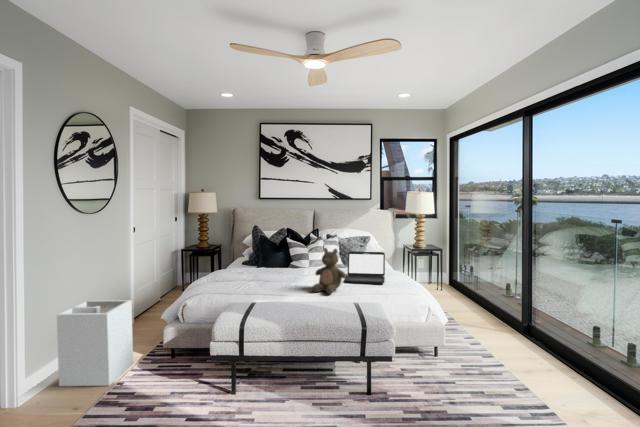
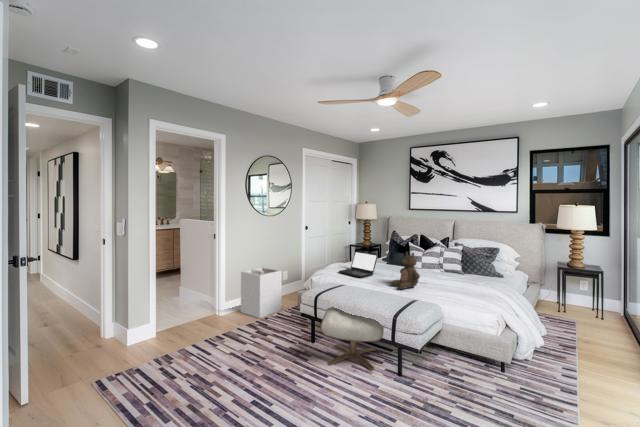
laptop: present [345,251,385,284] -> present [339,250,378,278]
ottoman: none [256,325,348,413] -> present [320,307,384,370]

